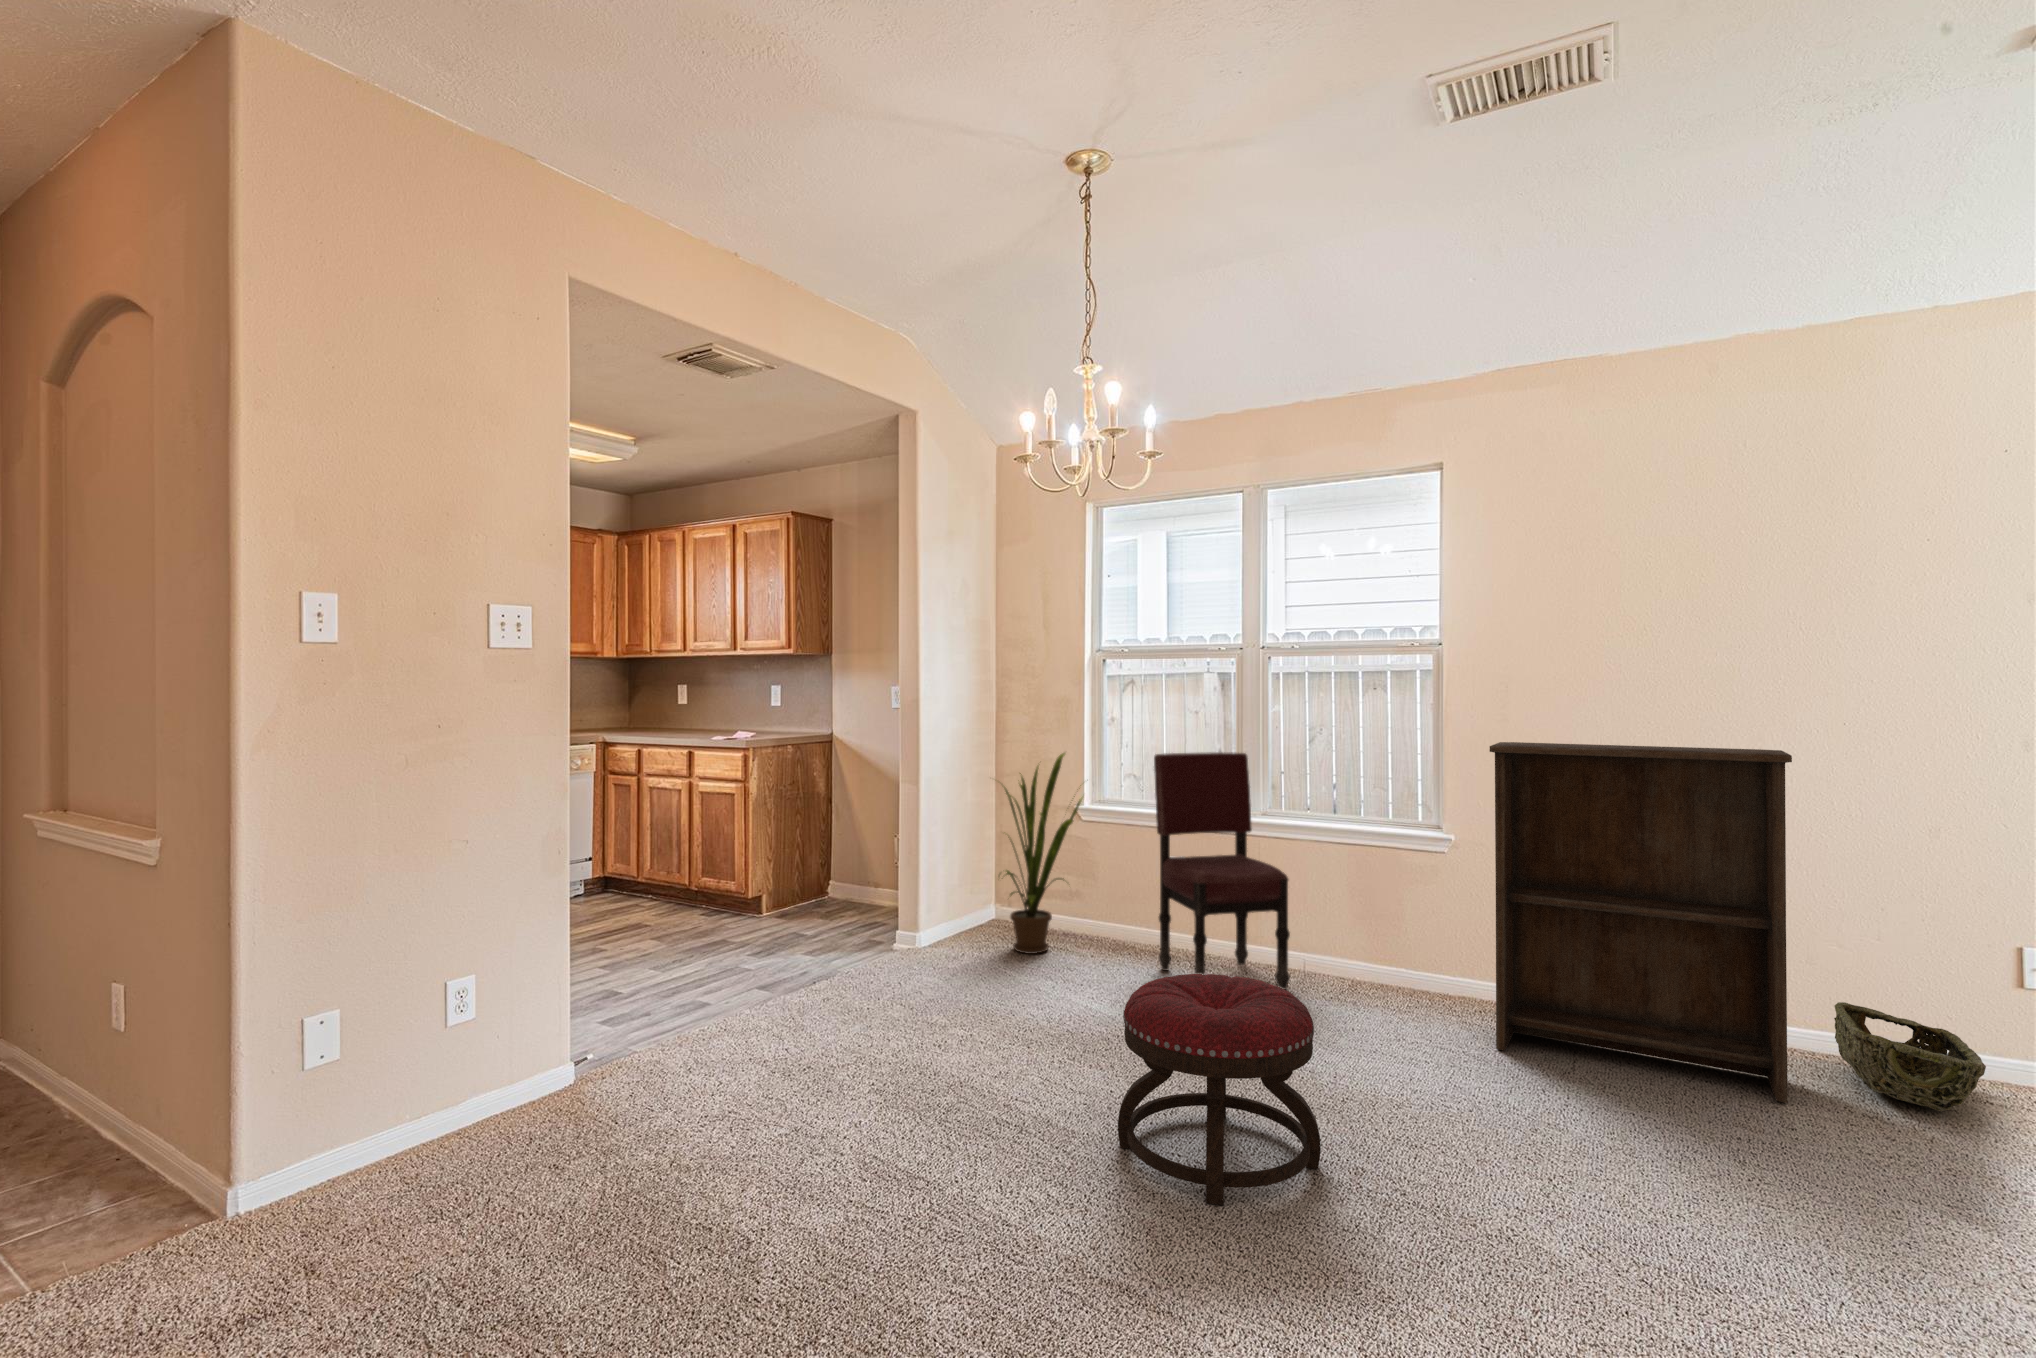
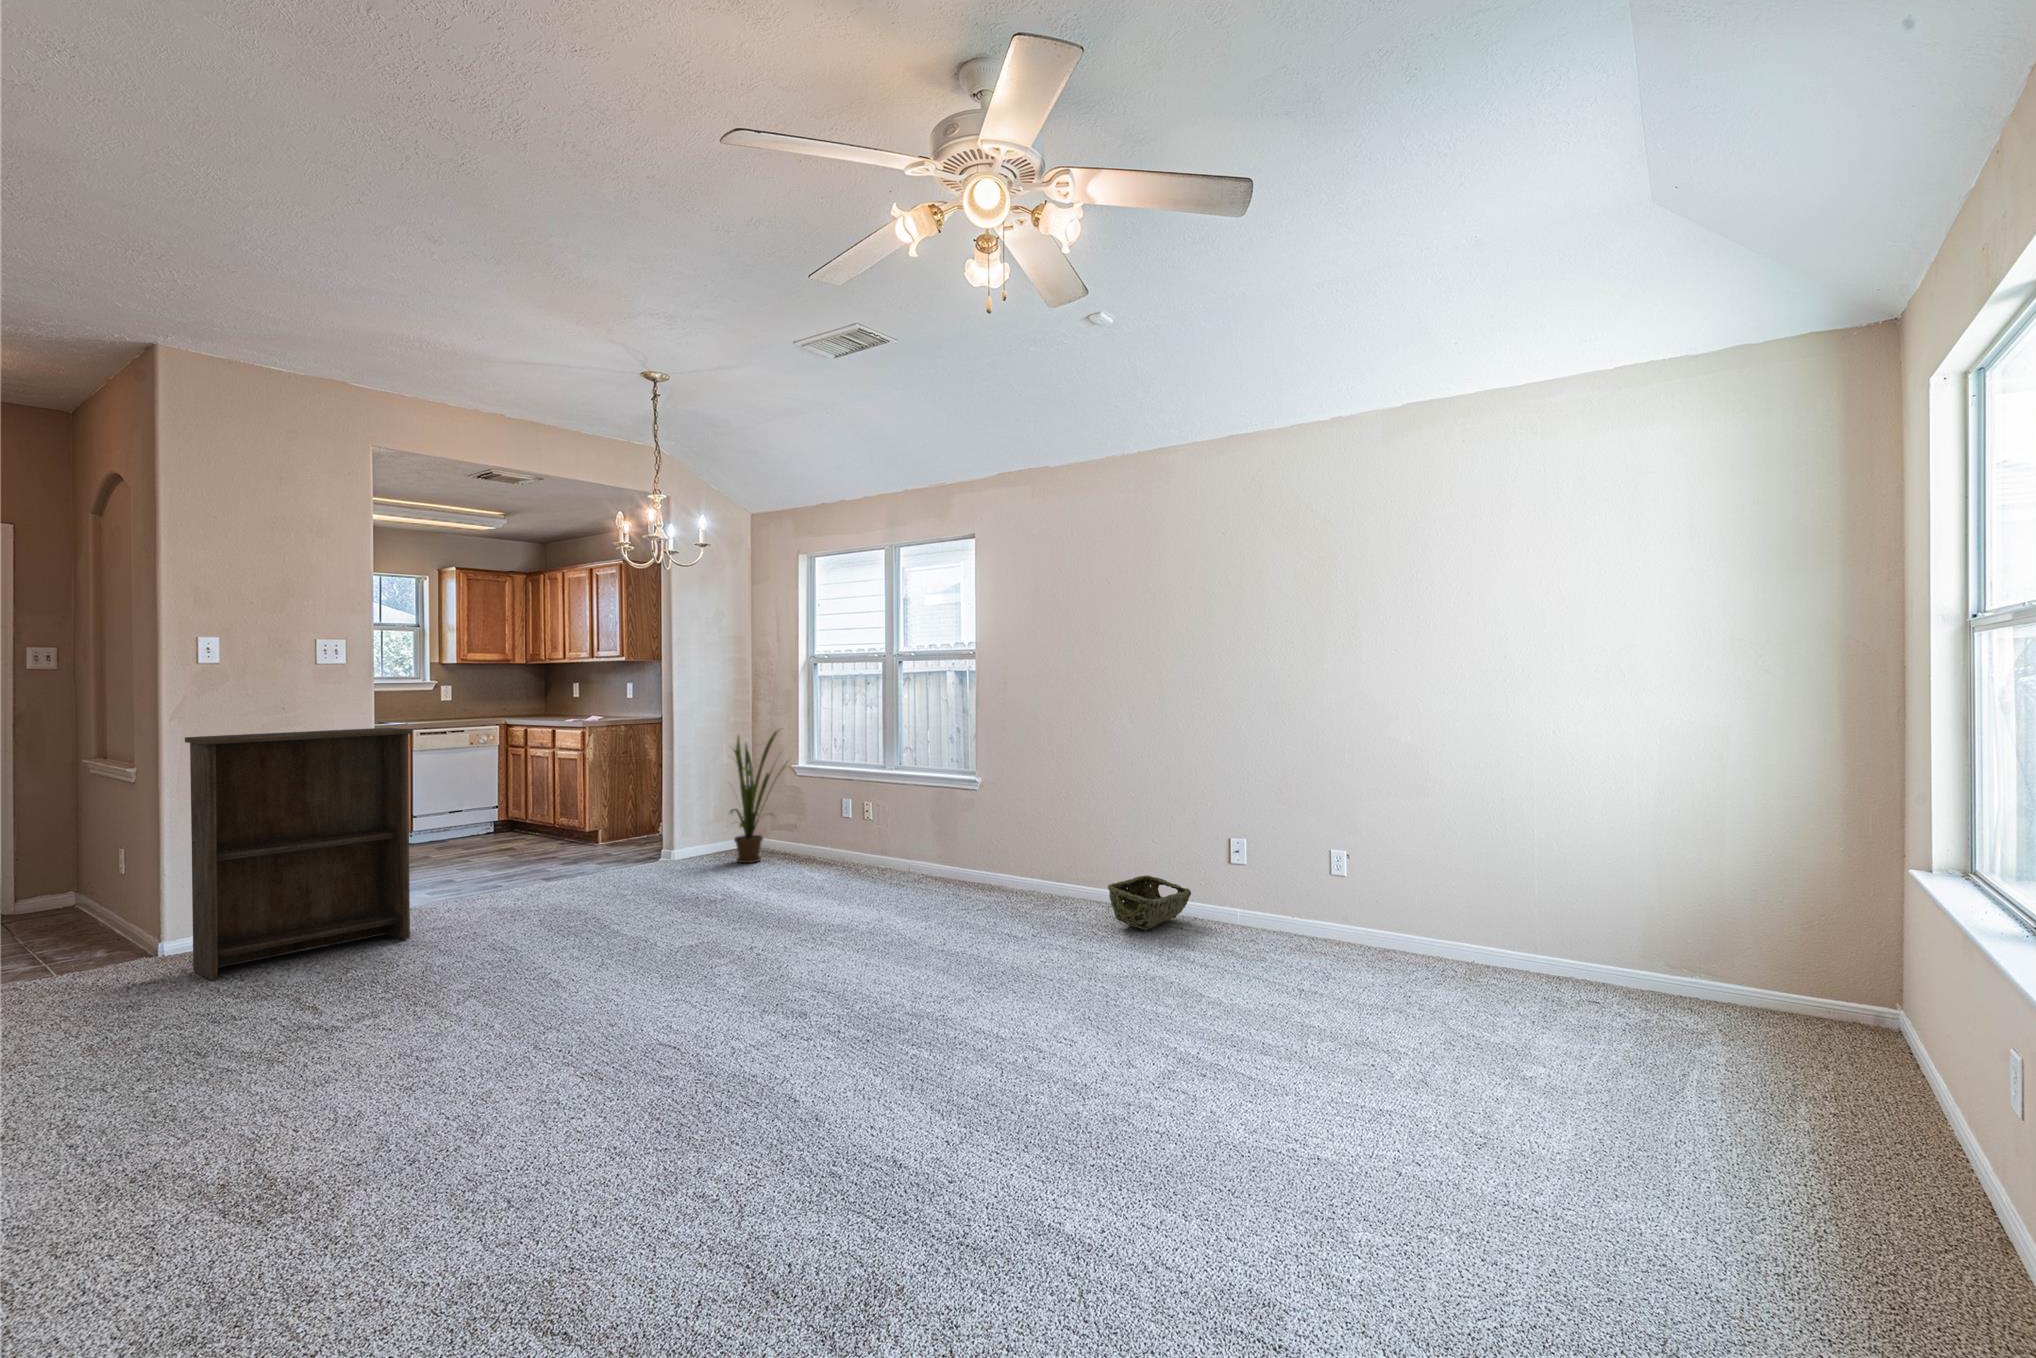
bookshelf: present [1490,742,1792,1103] -> present [185,728,412,980]
dining chair: present [1154,752,1290,990] -> none [813,727,880,883]
ottoman: present [1118,974,1321,1205] -> none [645,849,752,957]

